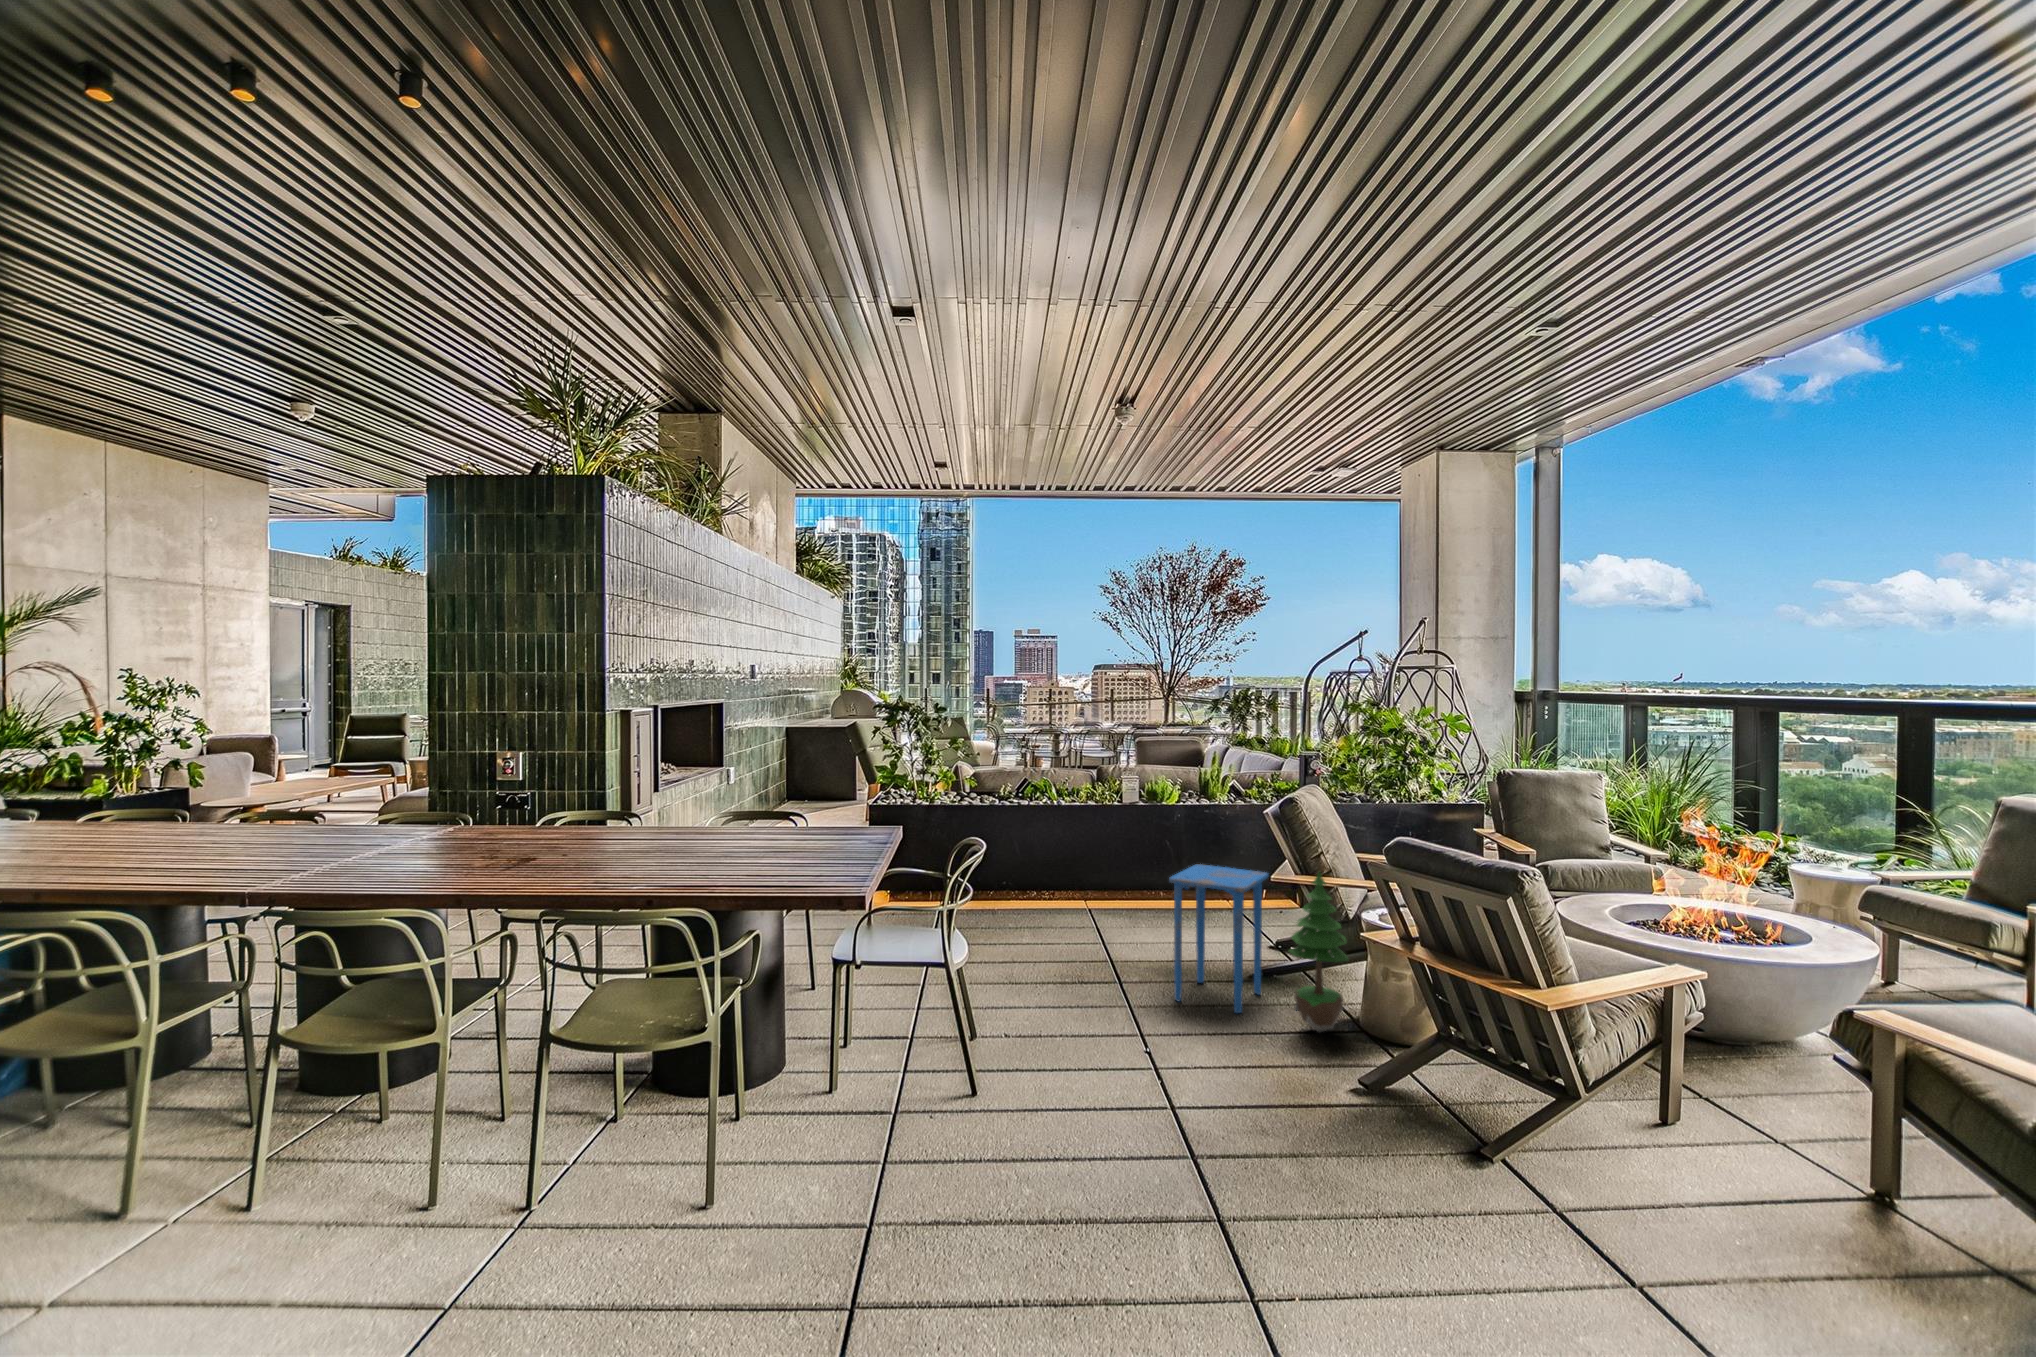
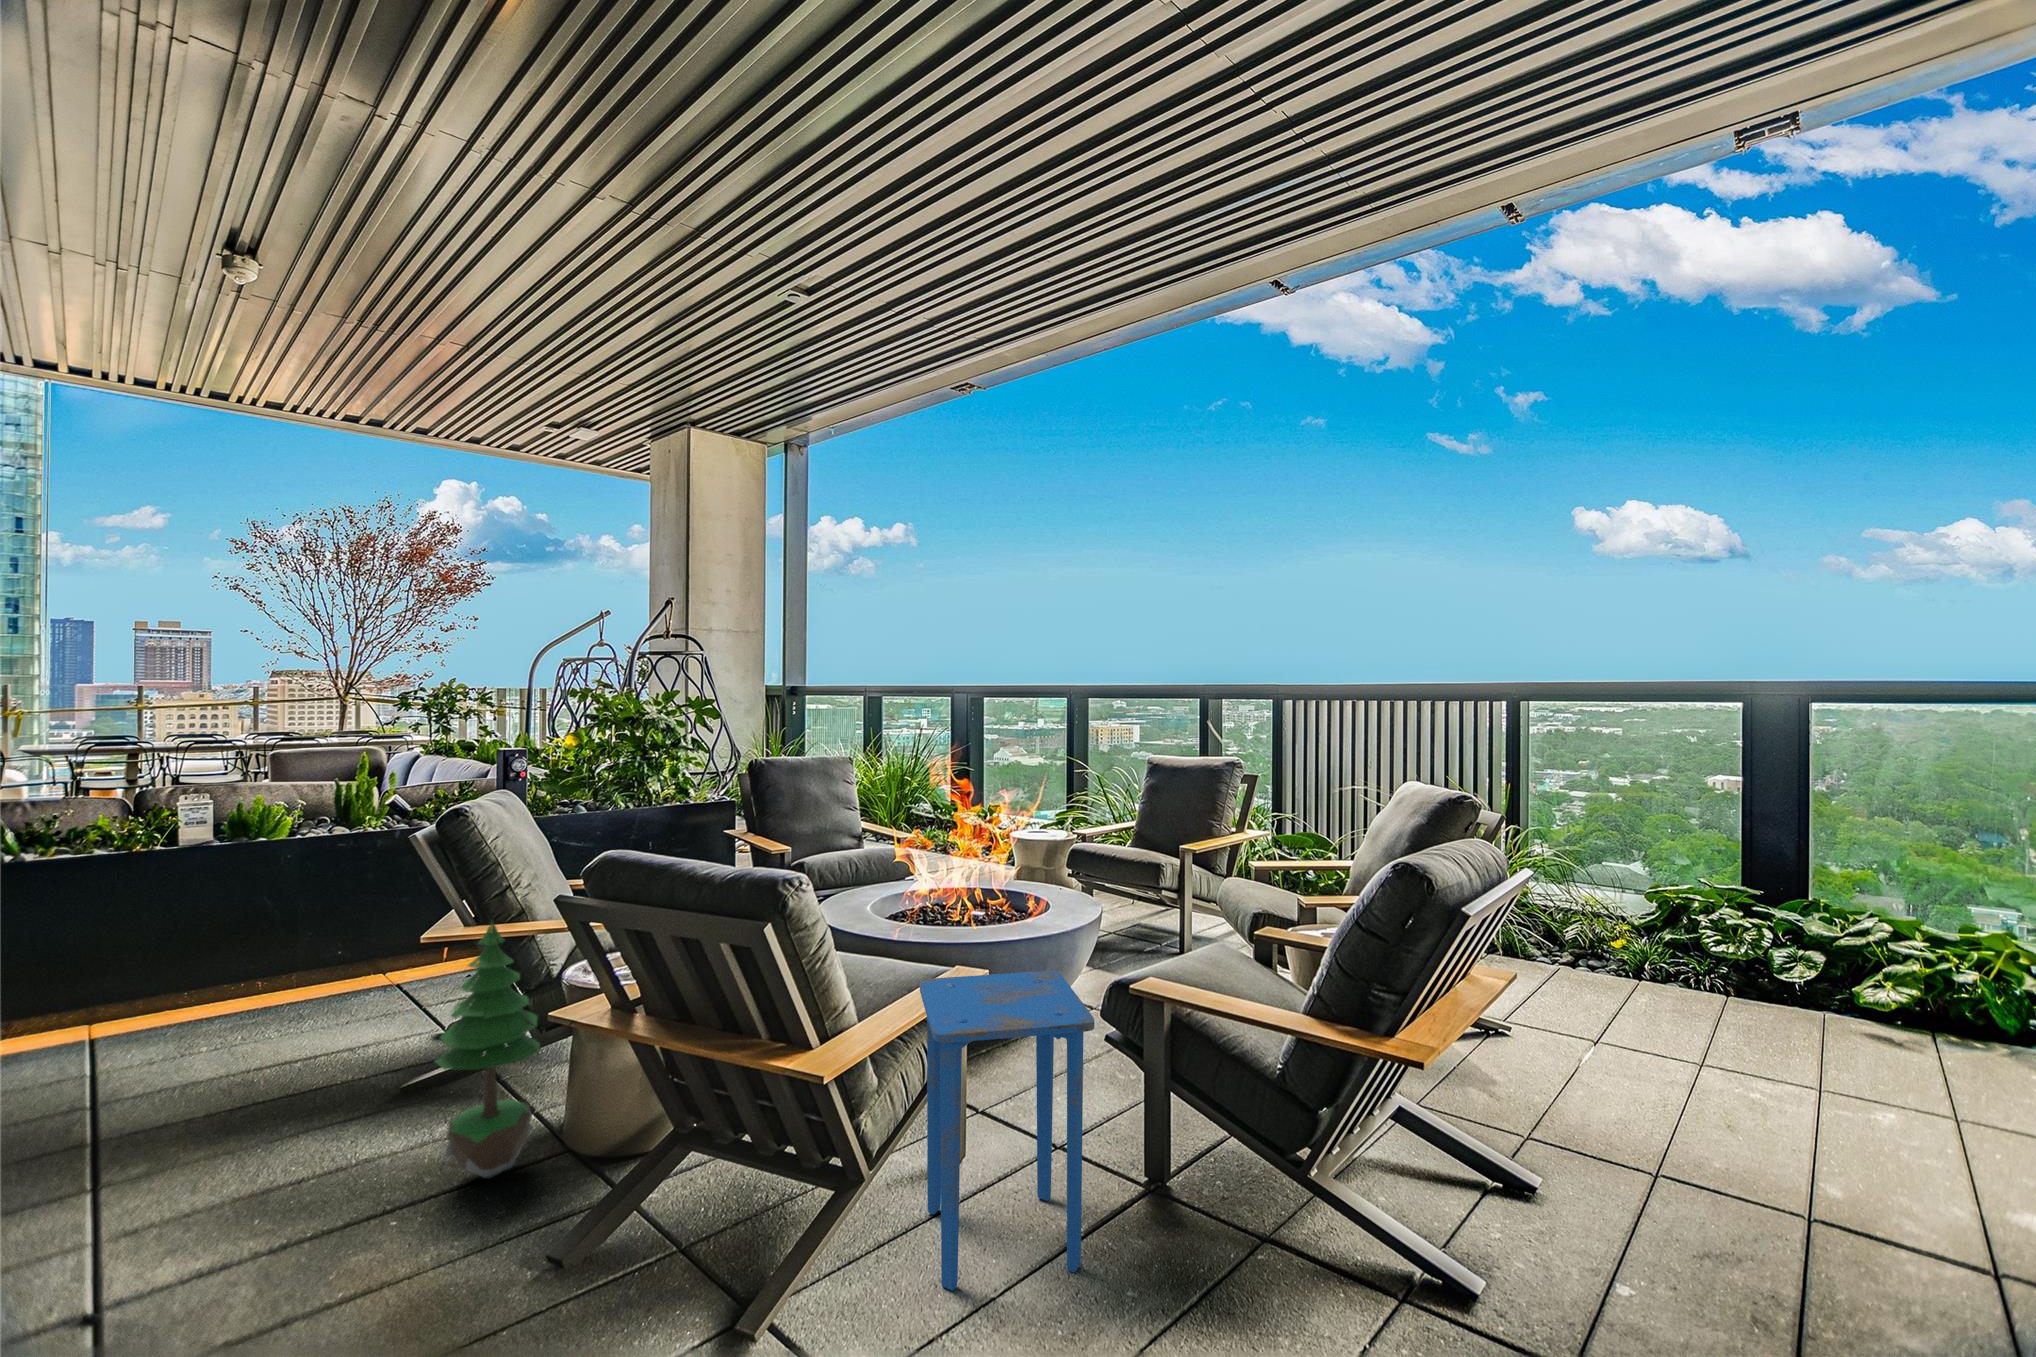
side table: present [1169,864,1268,1013] -> present [920,971,1095,1291]

